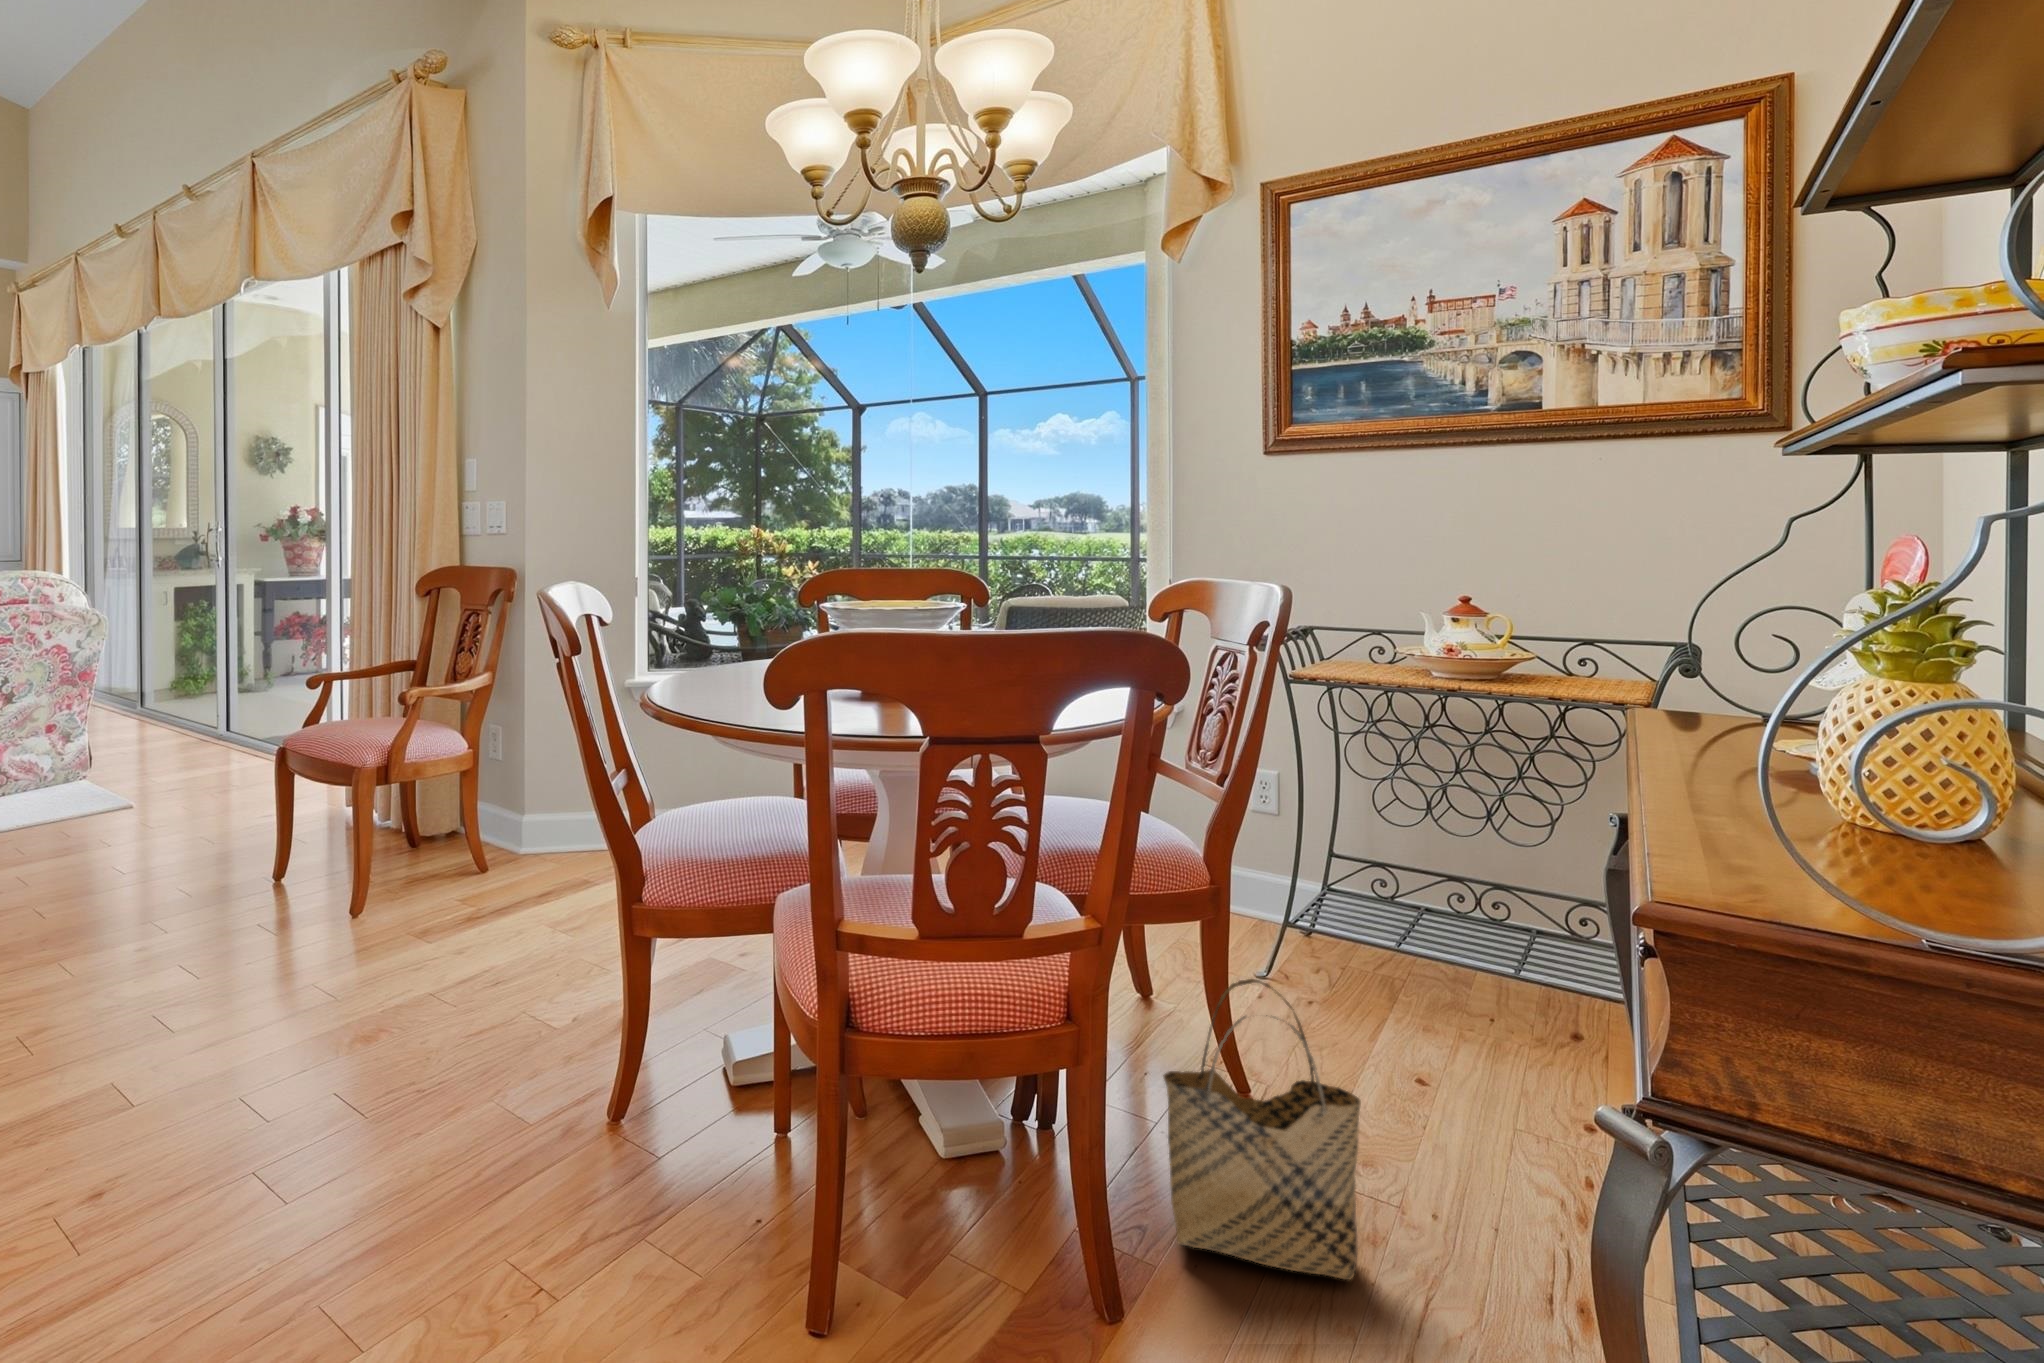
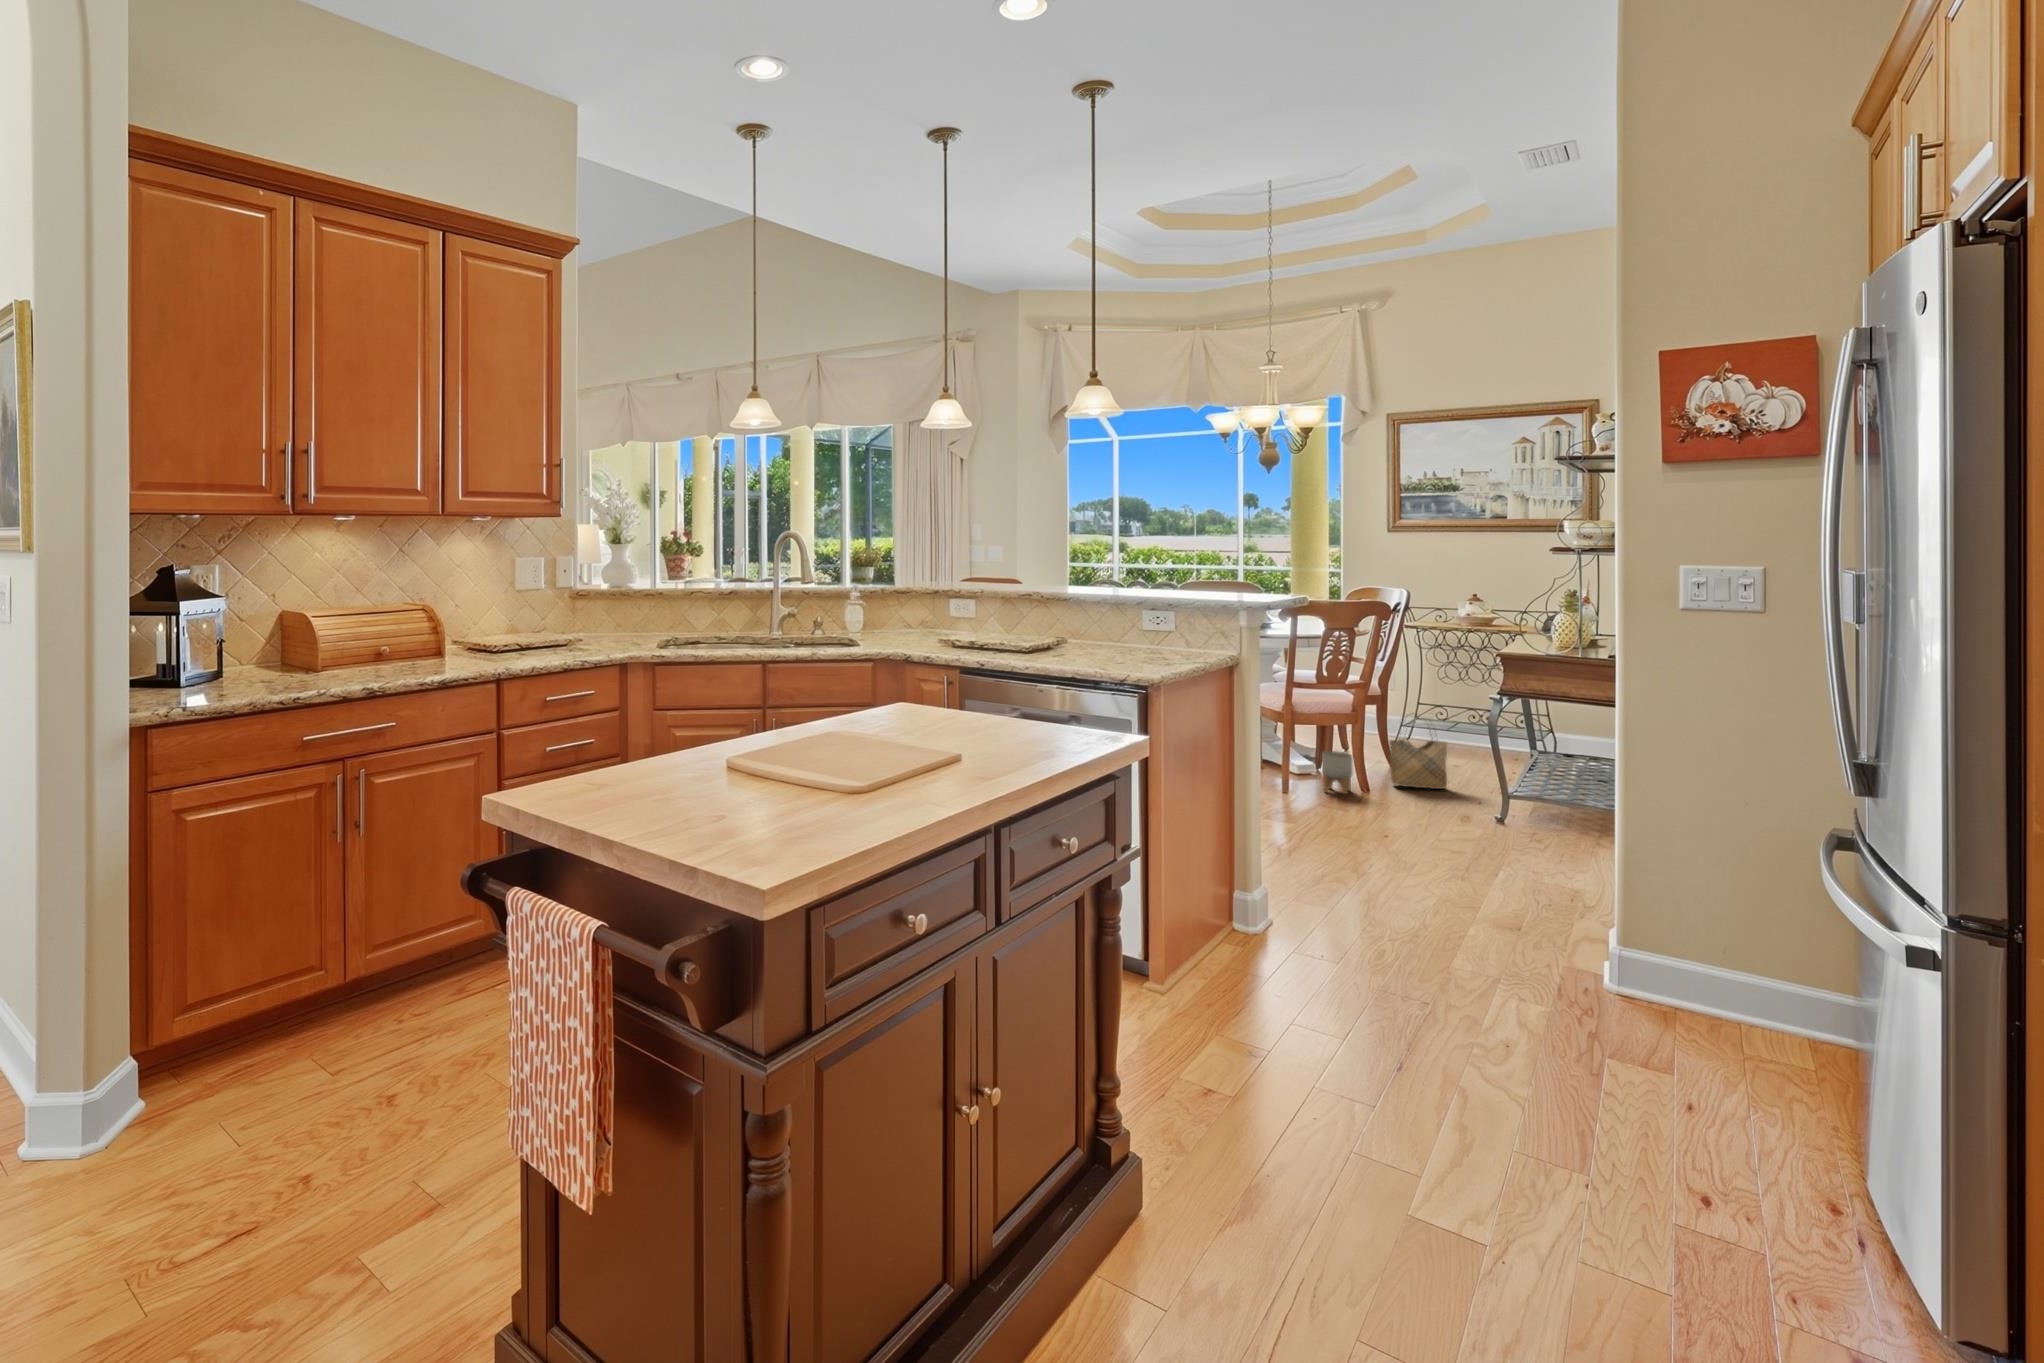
planter: none [923,1112,1021,1304] -> present [1322,751,1353,794]

